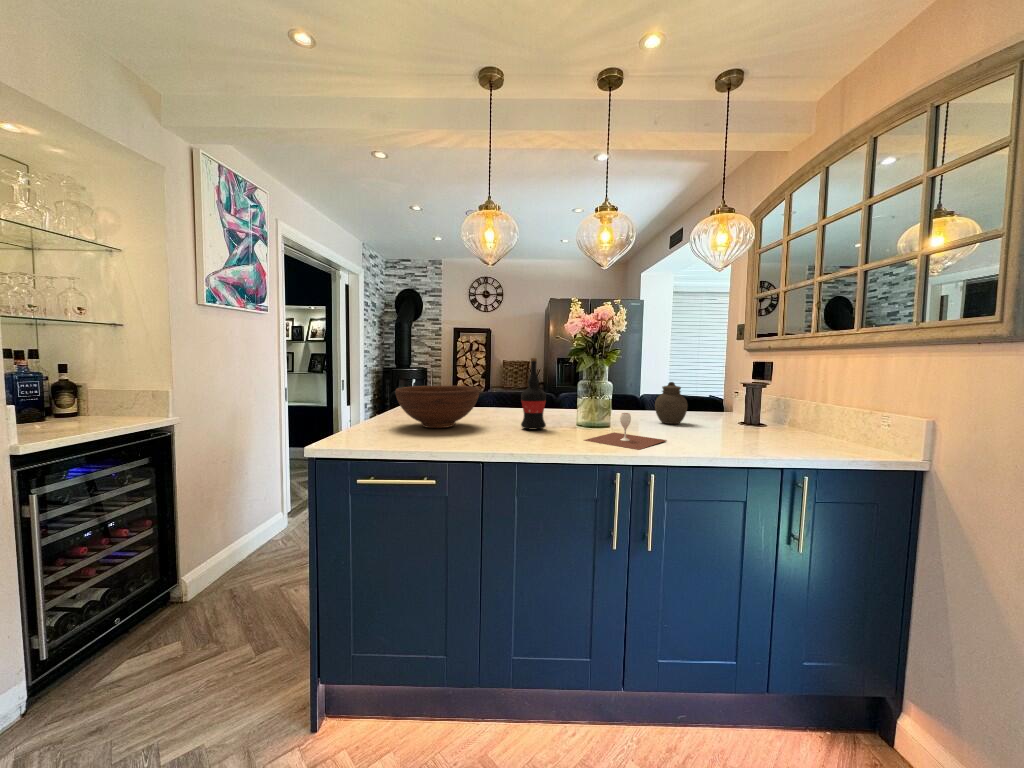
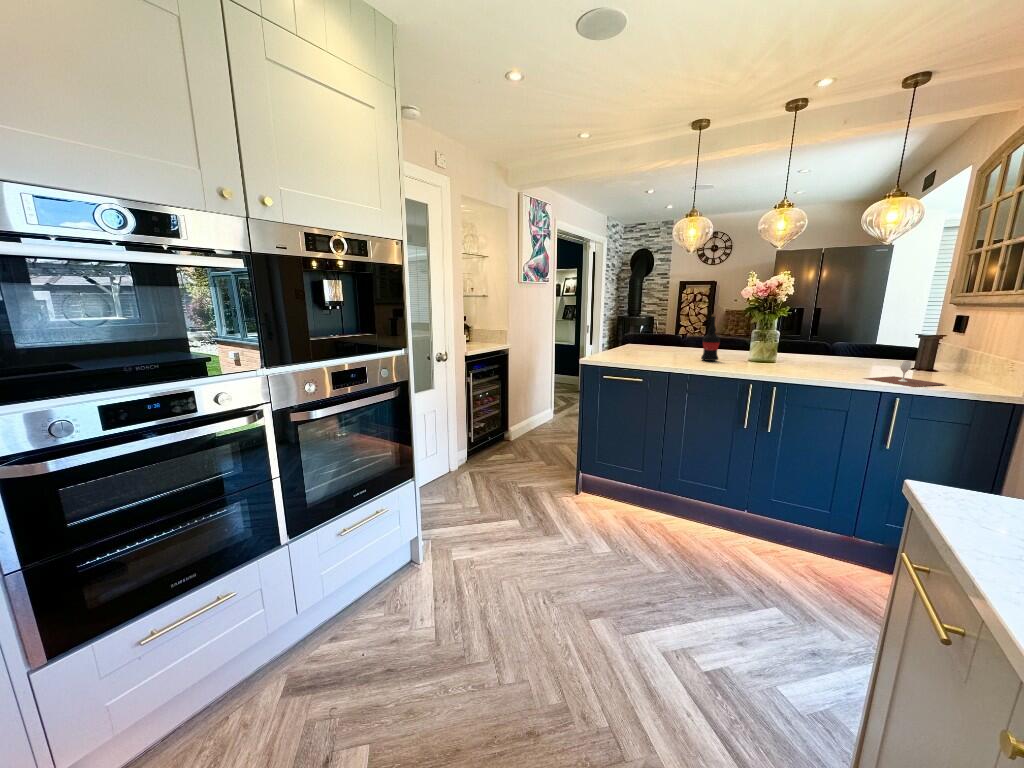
jar: present [655,382,688,424] -> none [820,333,851,366]
fruit bowl: present [396,386,480,428] -> none [623,331,675,356]
wine glass: present [584,413,667,450] -> present [864,361,944,387]

